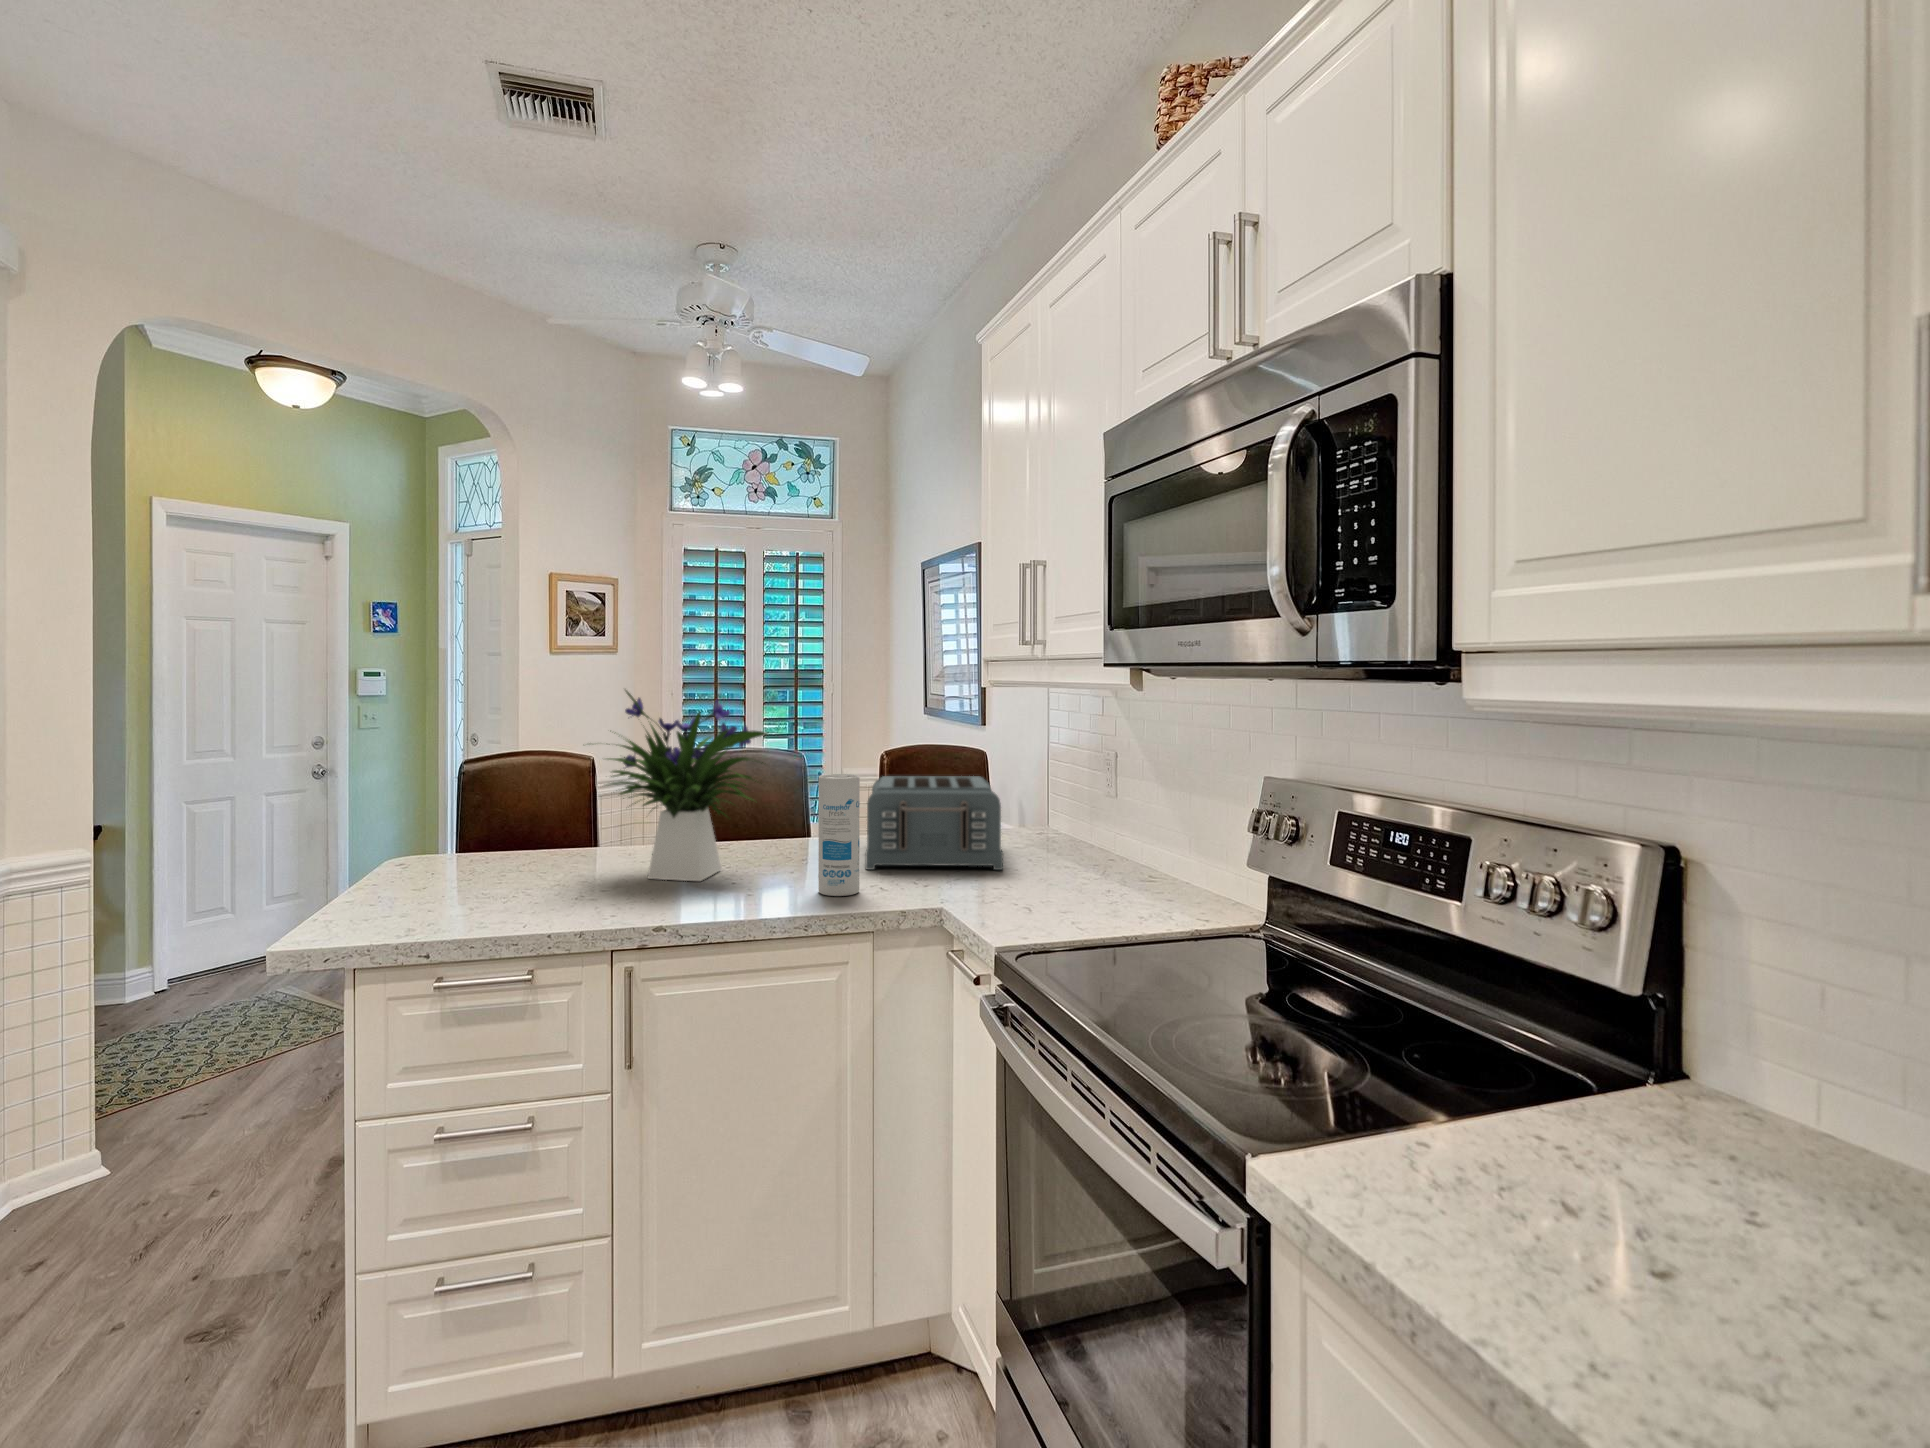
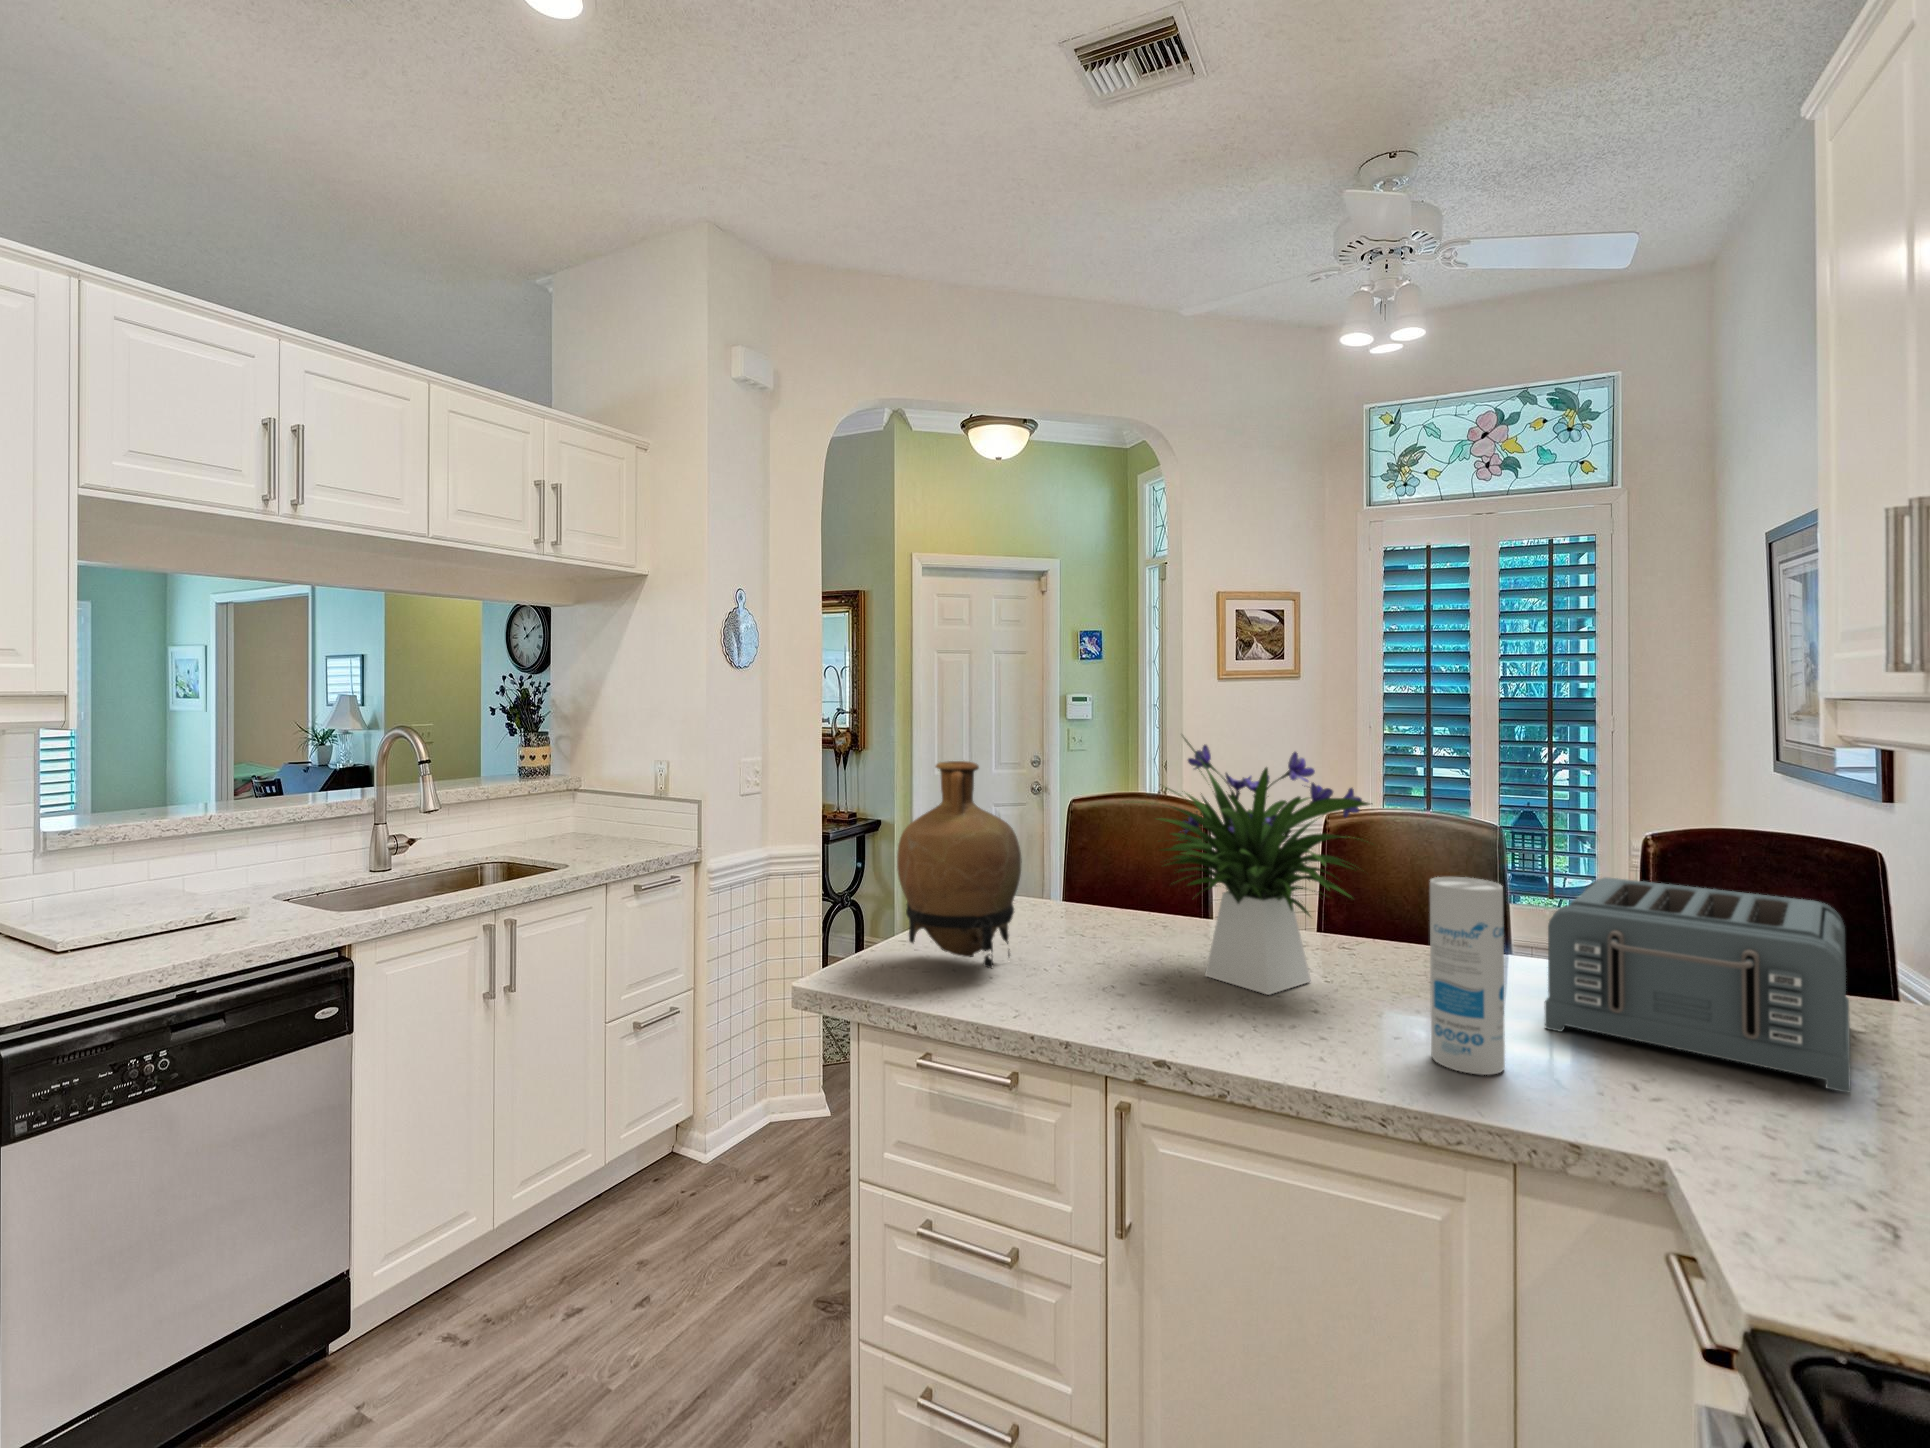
vase: none [368,716,497,899] -> present [897,761,1022,968]

